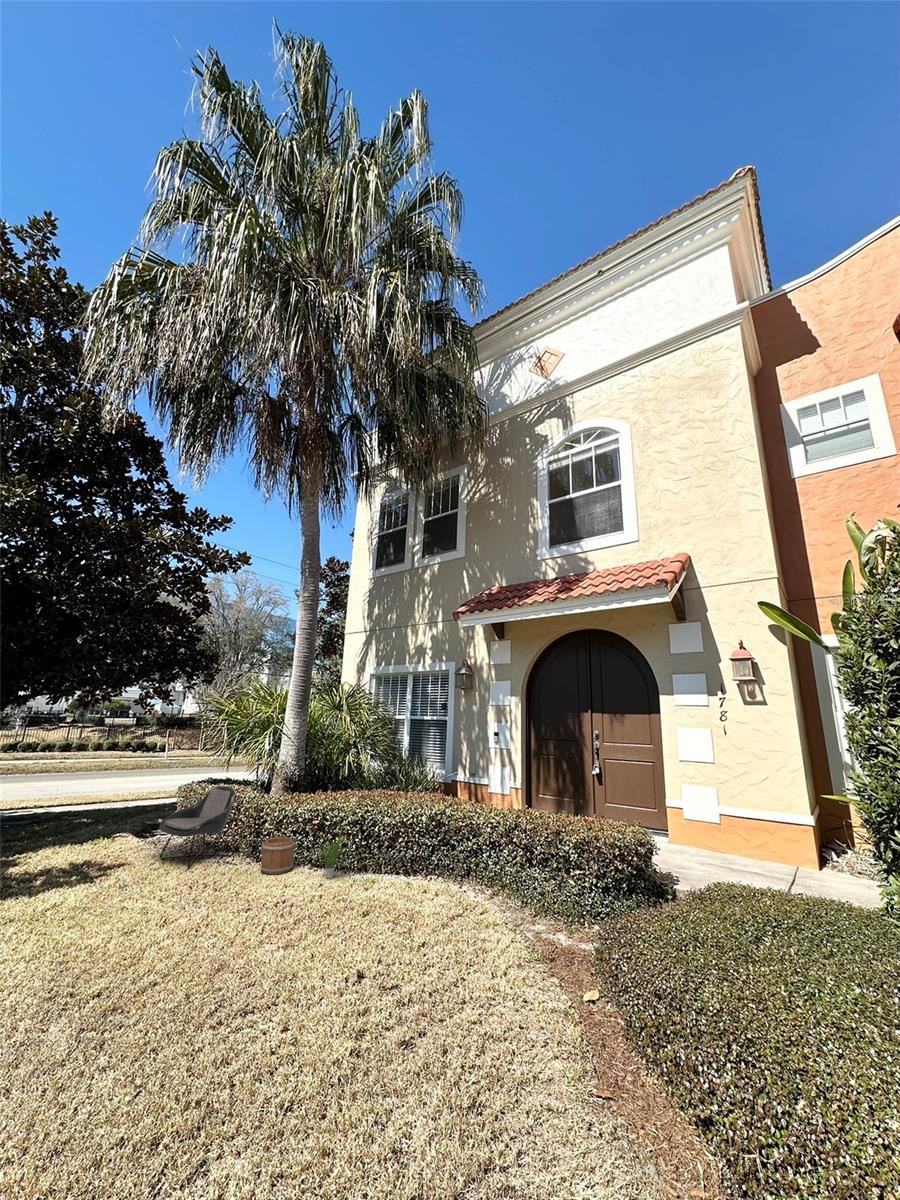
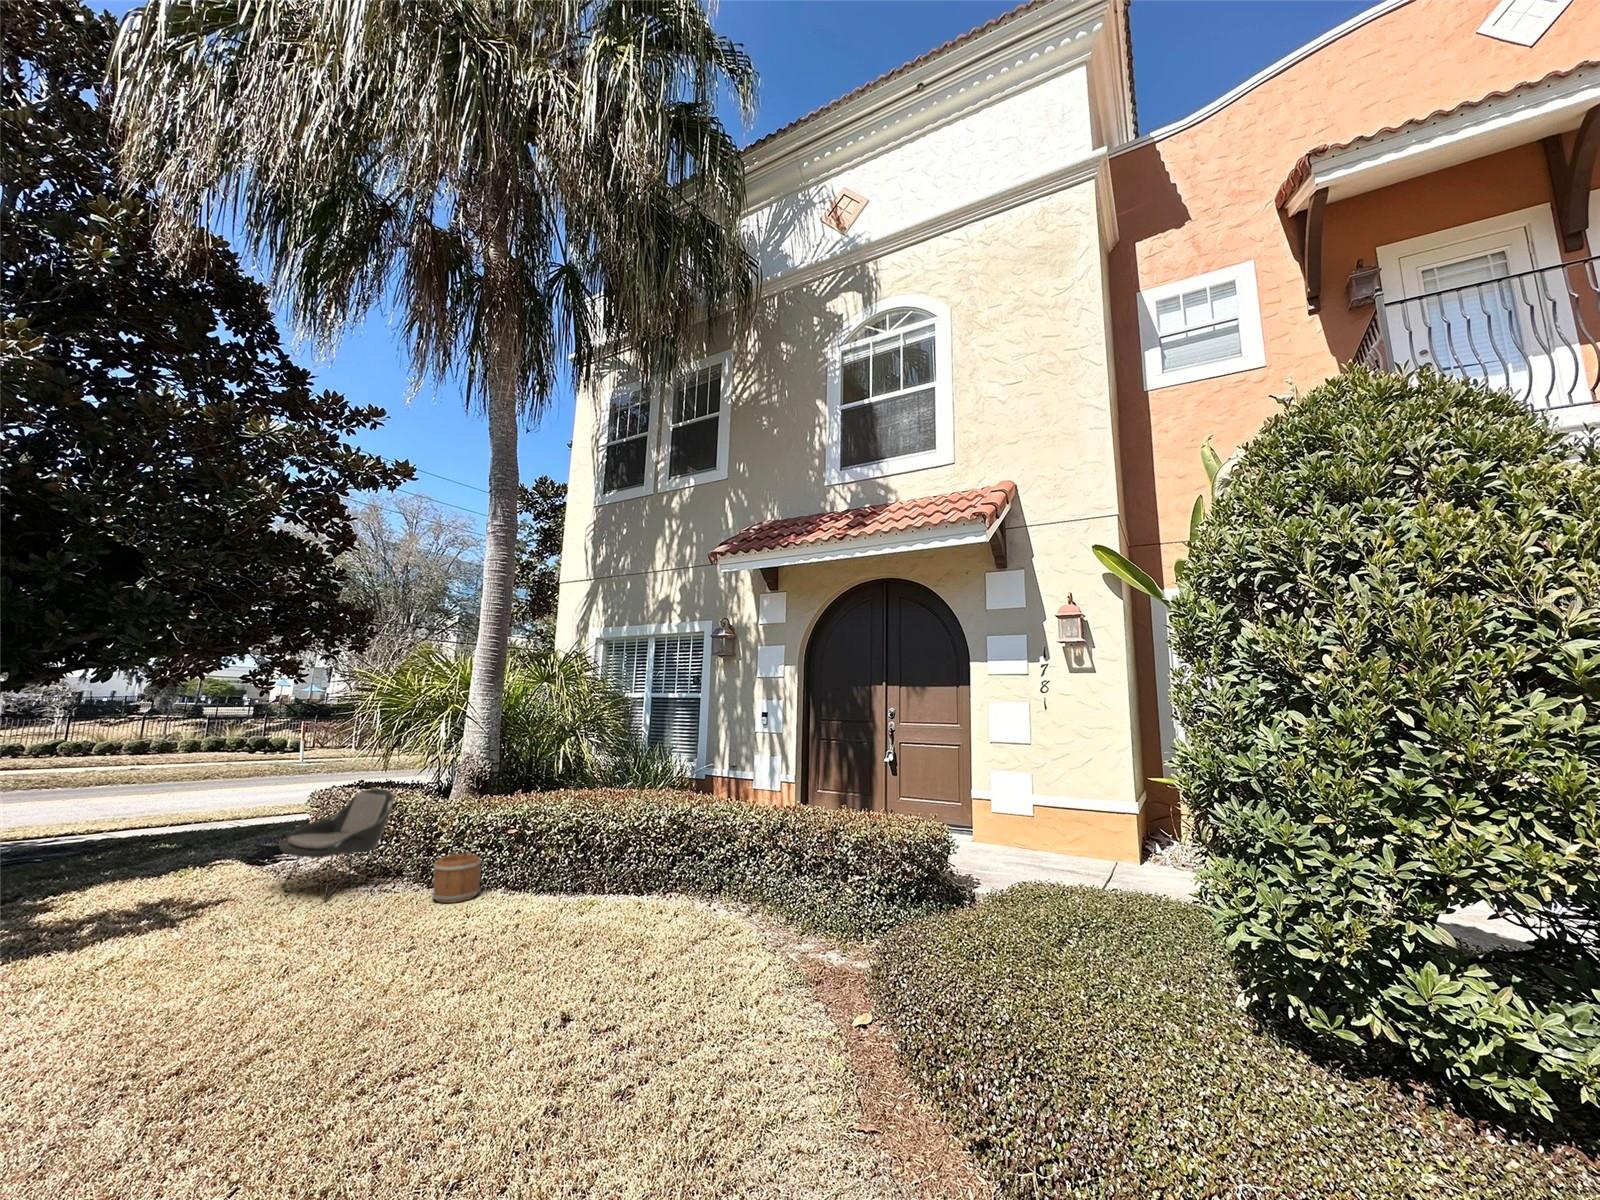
potted plant: present [317,837,346,879] -> none [507,847,558,905]

